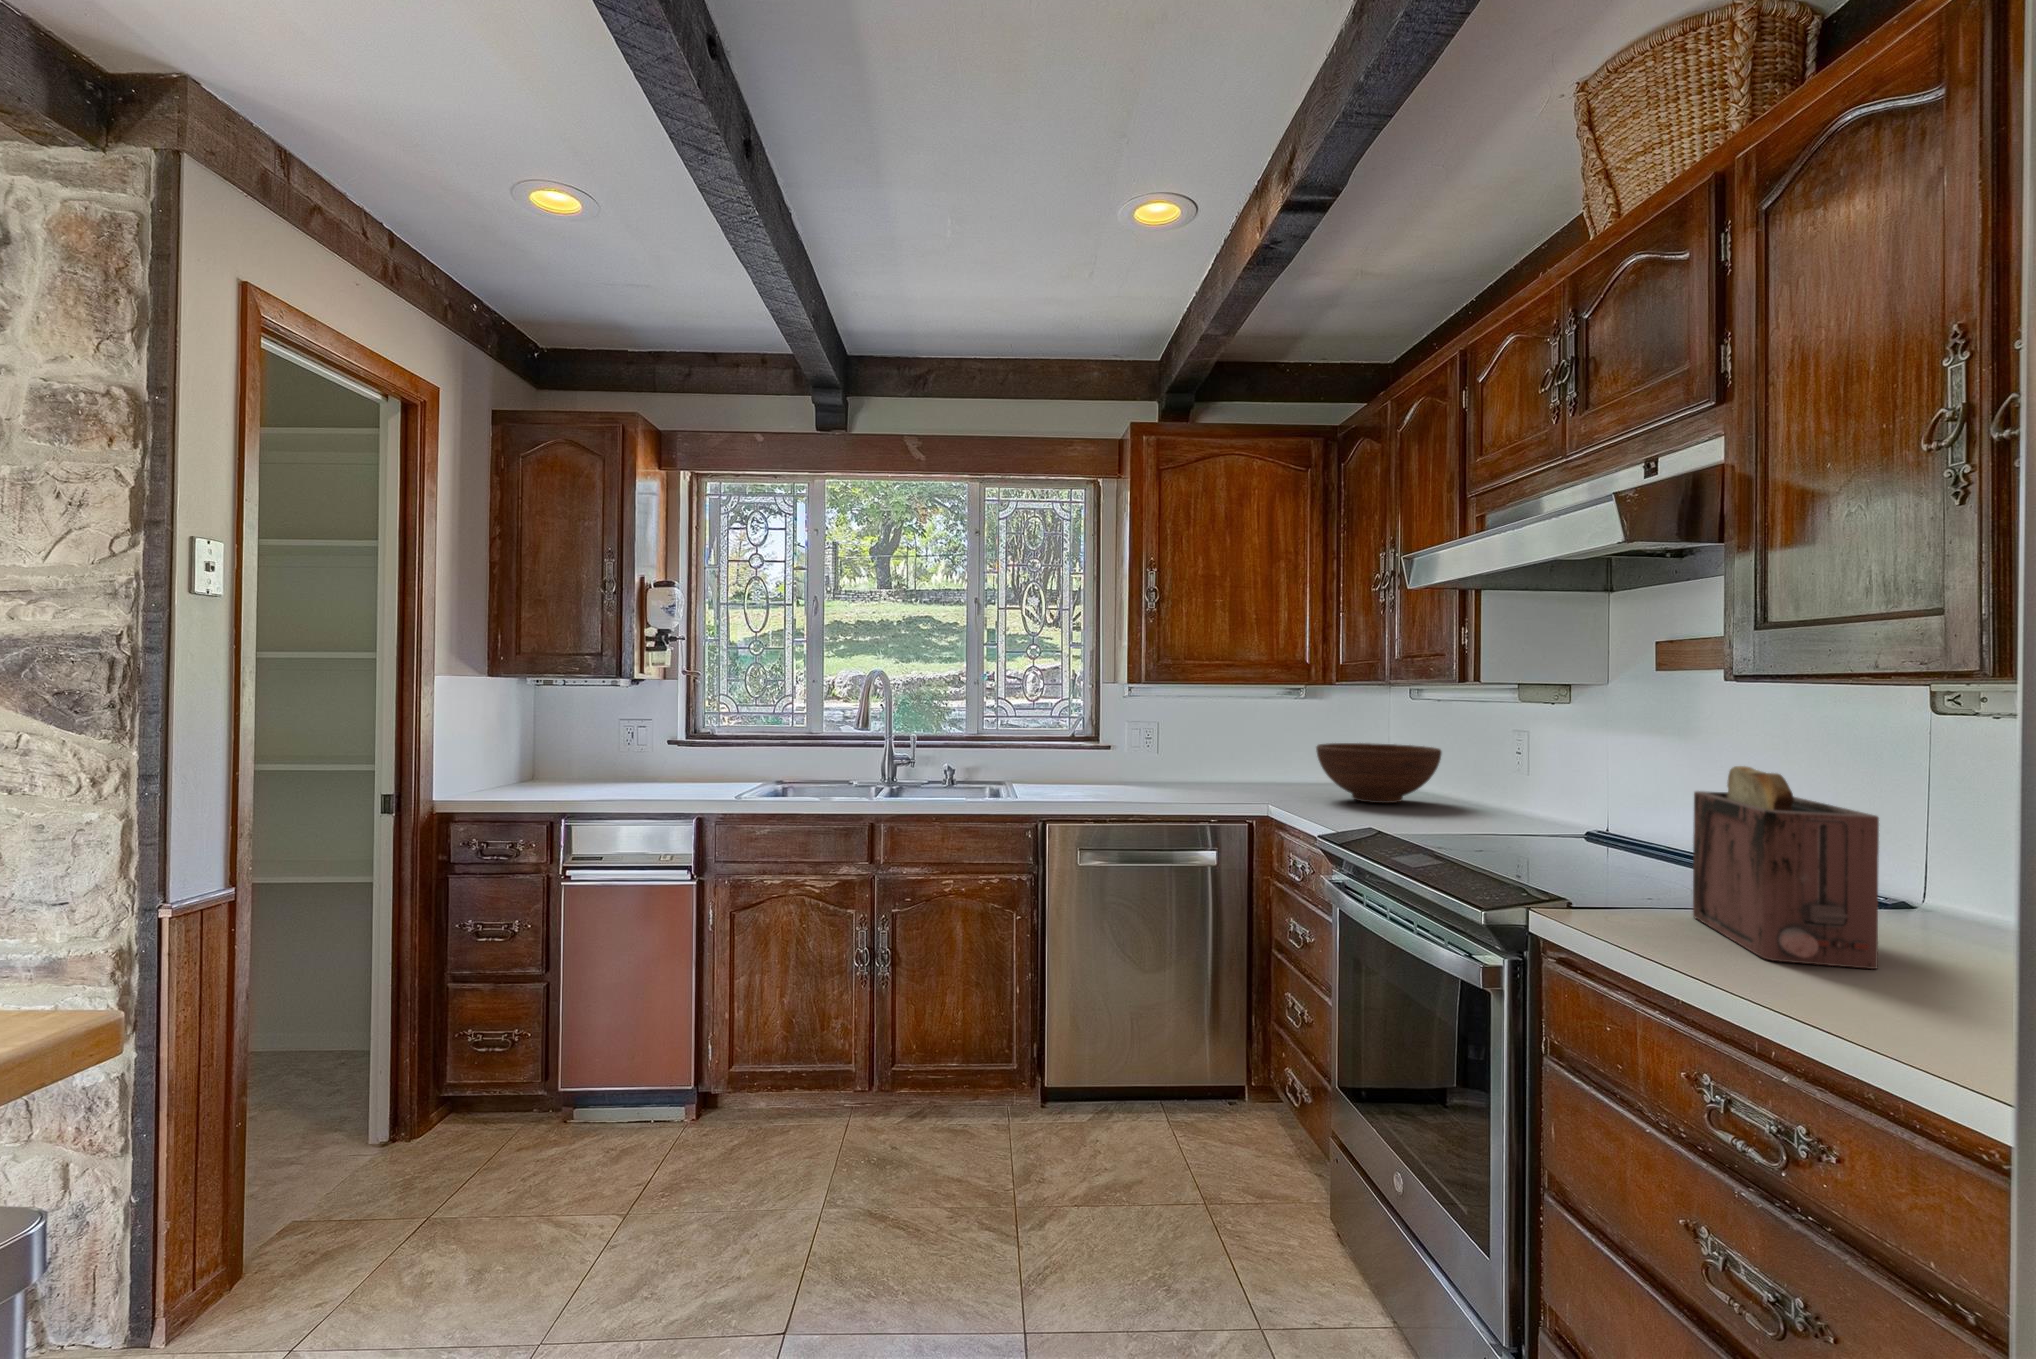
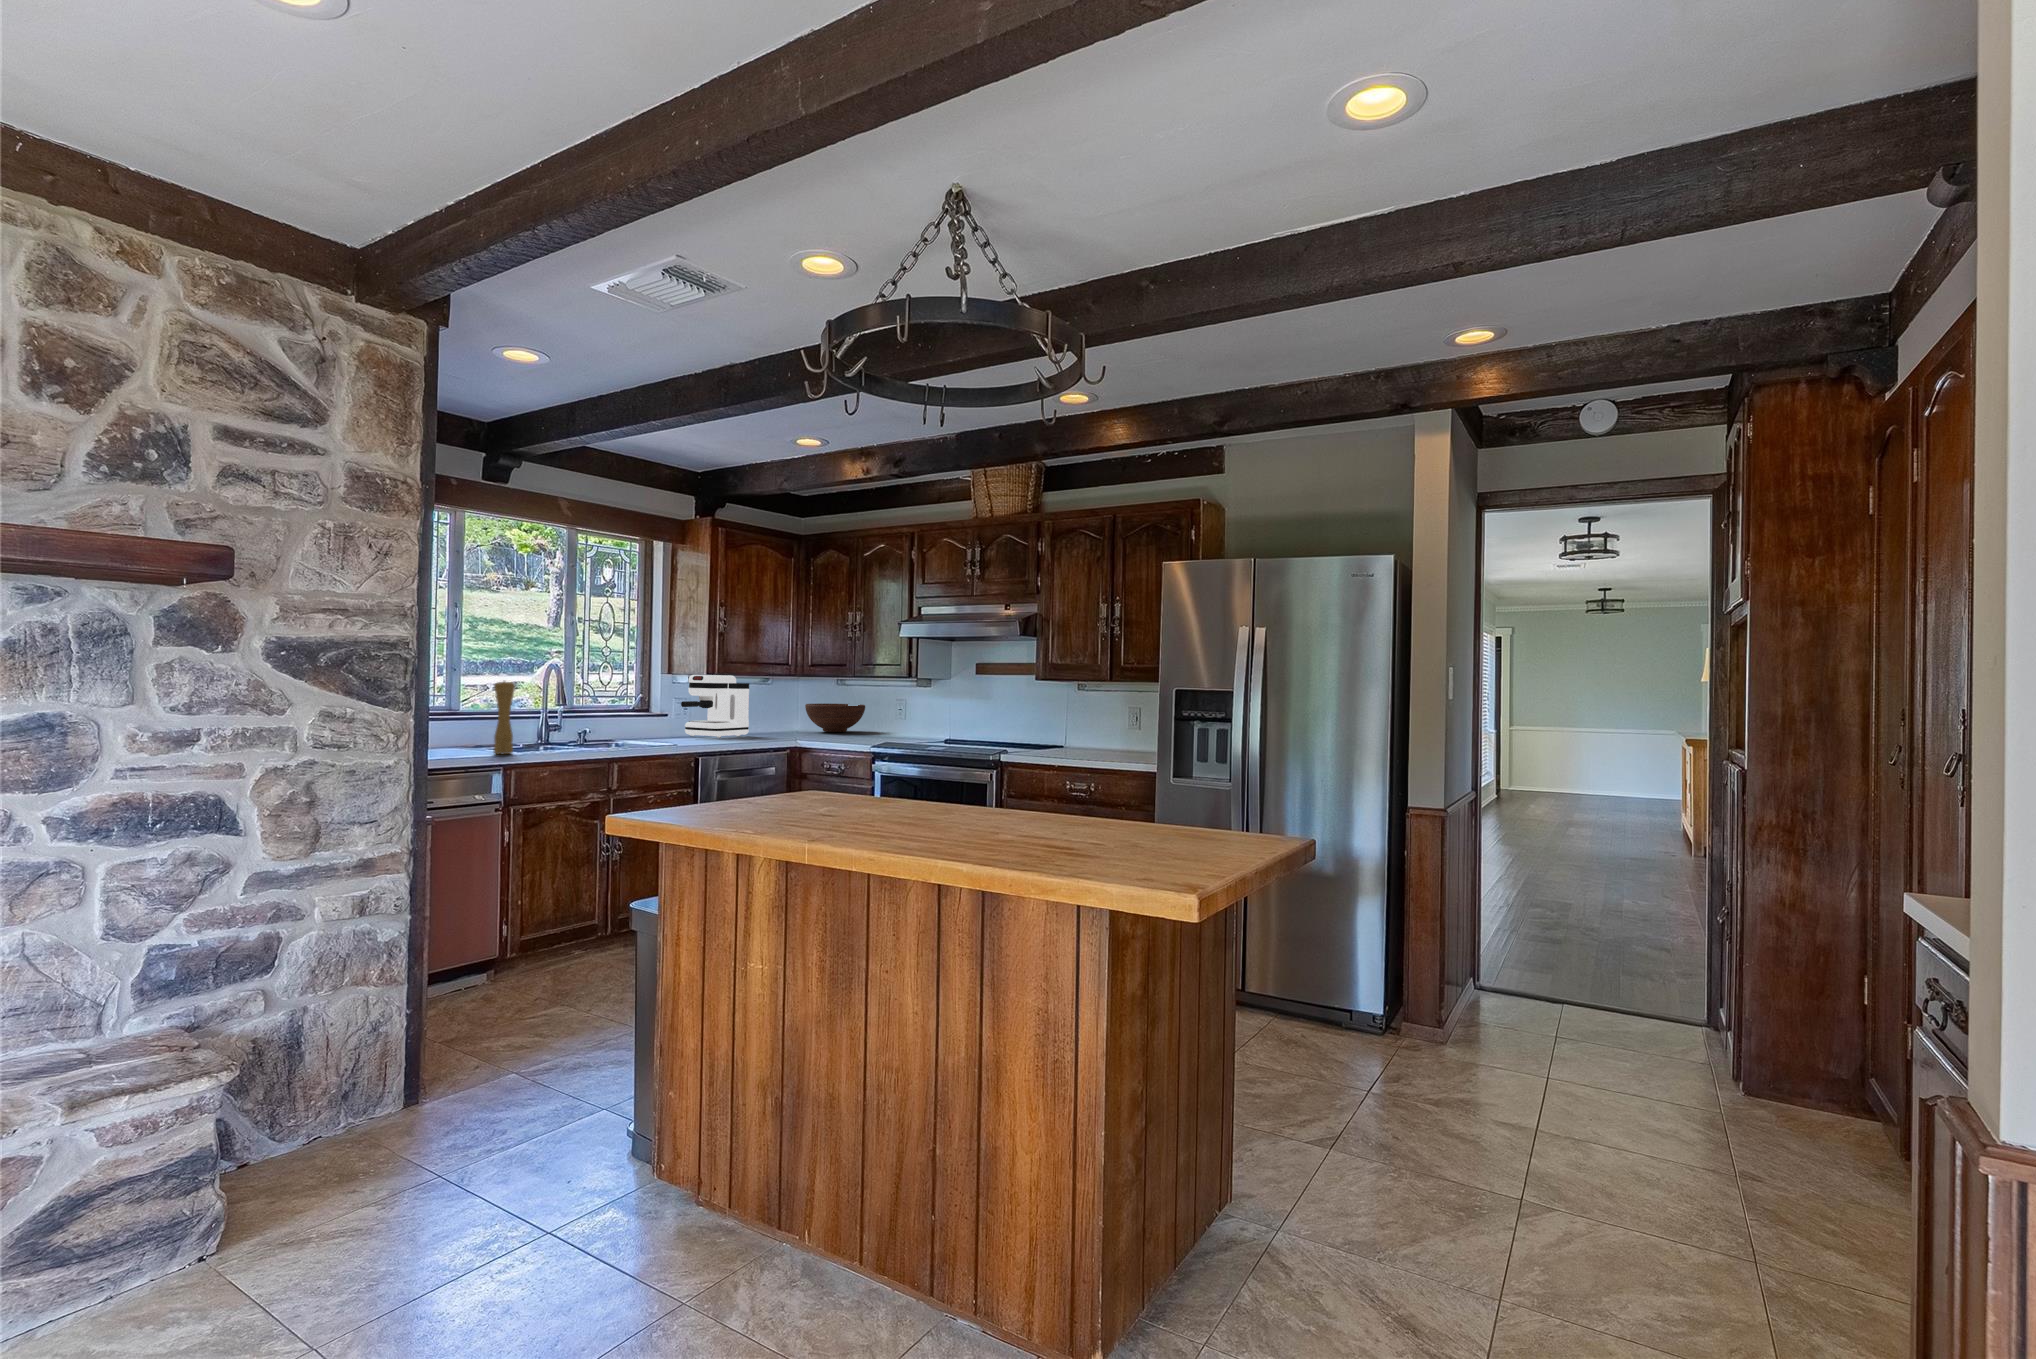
coffee maker: none [1065,689,1178,797] -> present [681,675,749,738]
pepper mill: none [682,697,710,802] -> present [493,681,515,754]
toaster: present [1693,766,1879,969] -> none [1029,700,1079,749]

